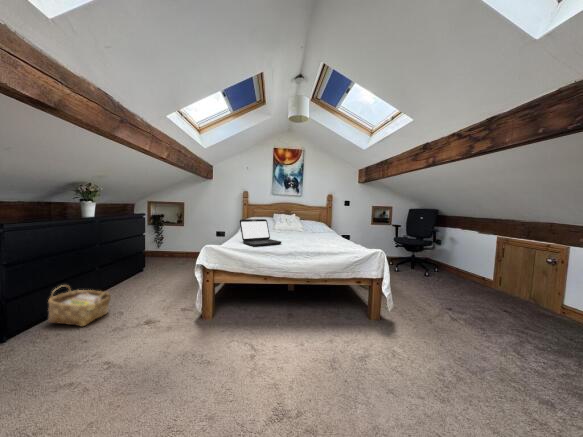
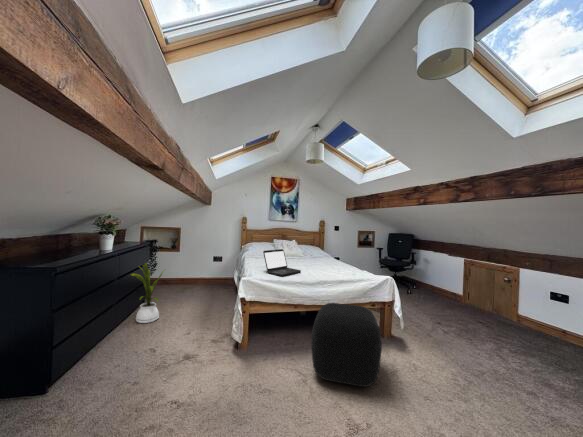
house plant: none [108,230,151,290] -> present [131,263,163,323]
ottoman: none [260,275,343,371] -> present [311,303,382,387]
woven basket: present [48,285,111,326] -> none [86,324,147,366]

